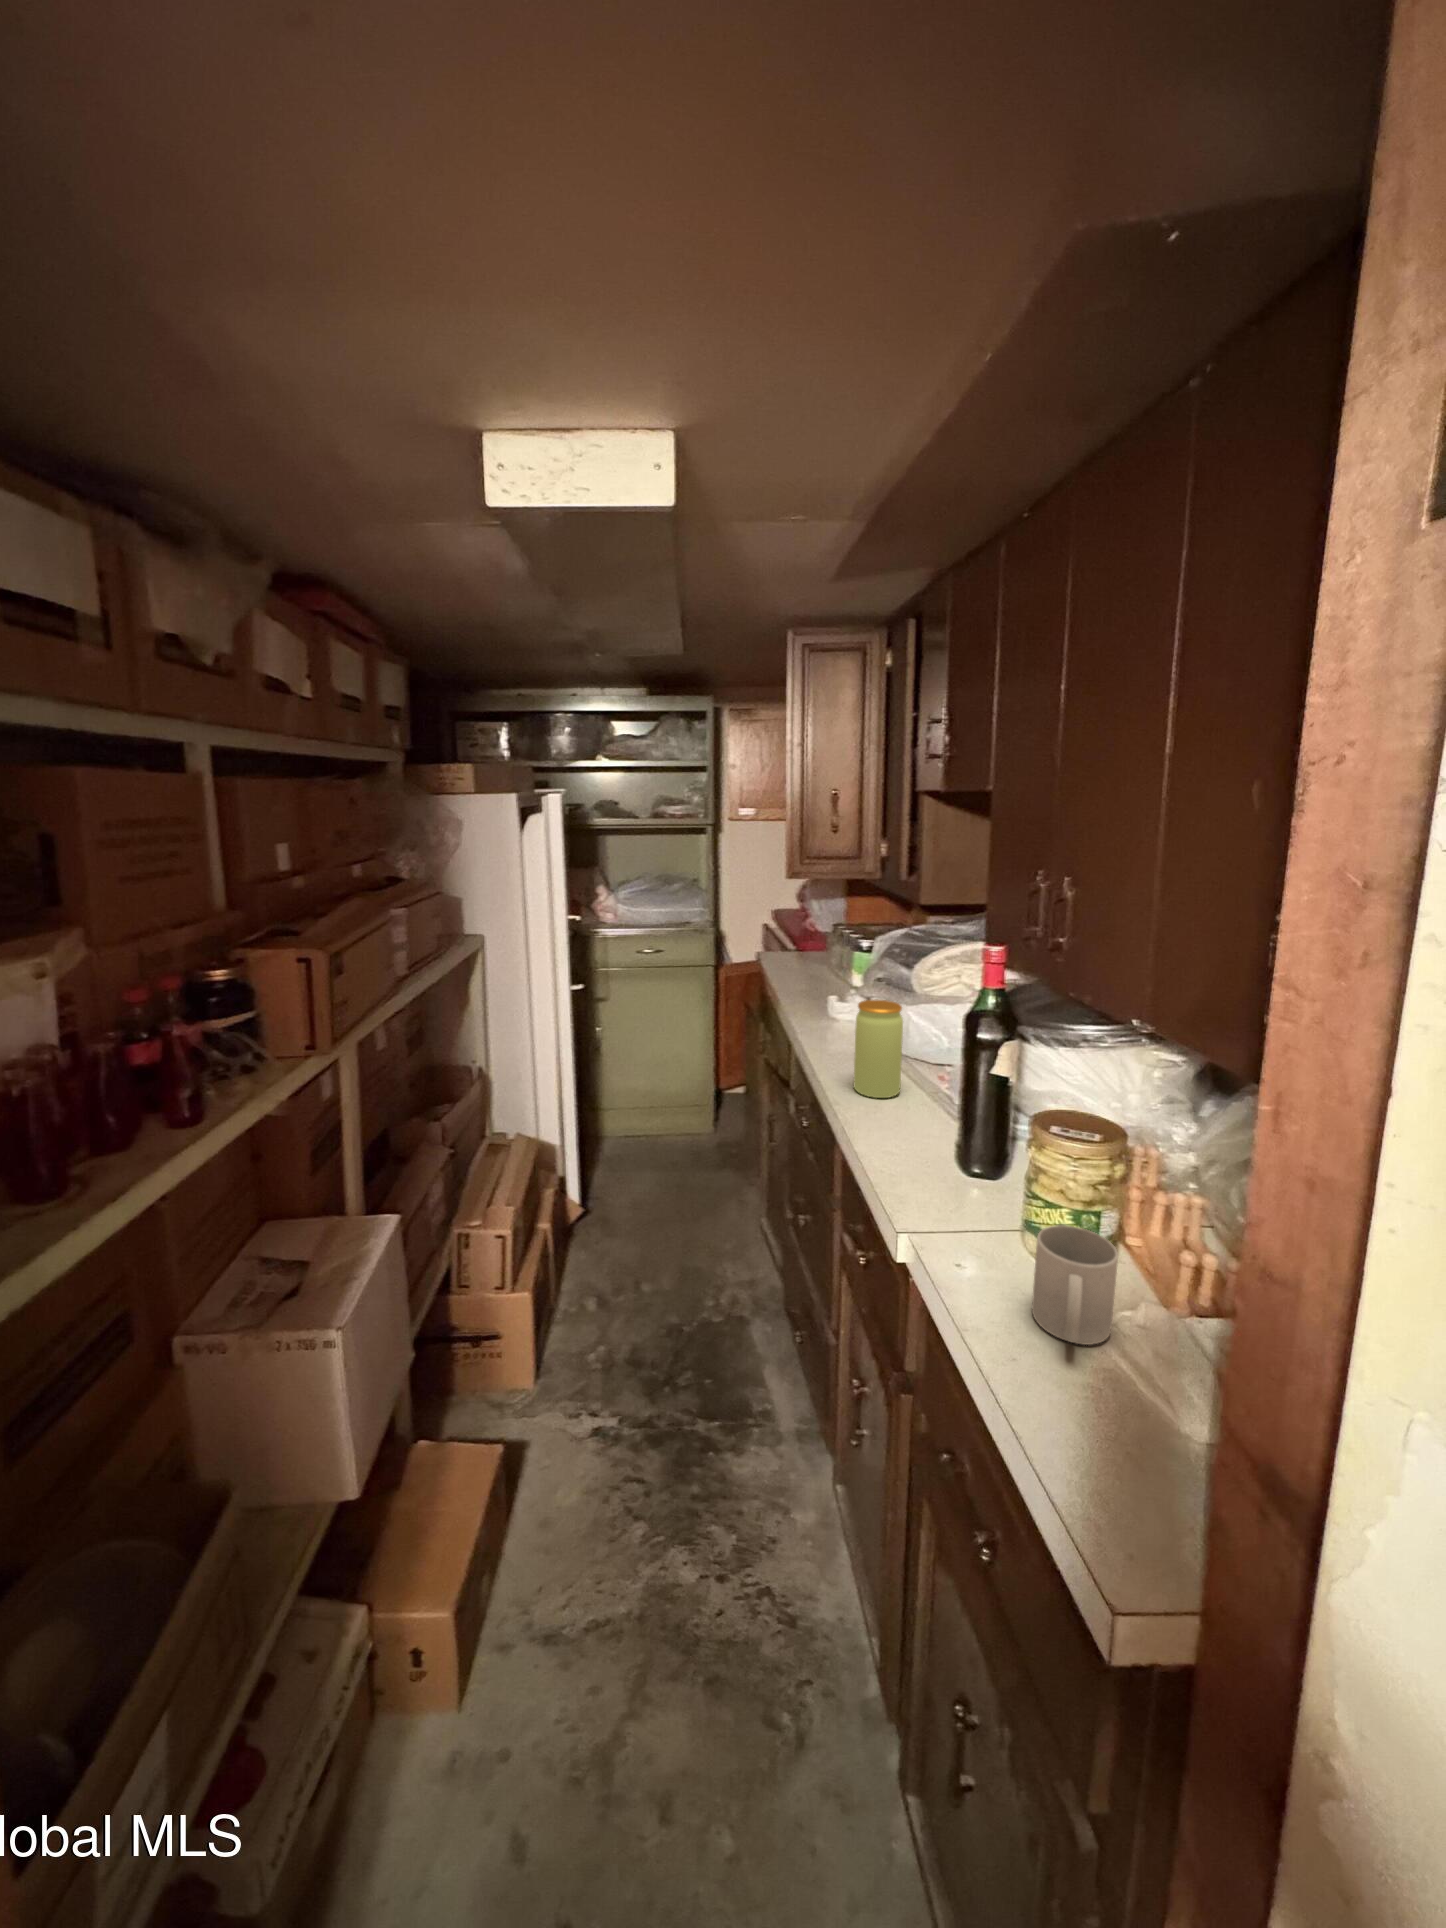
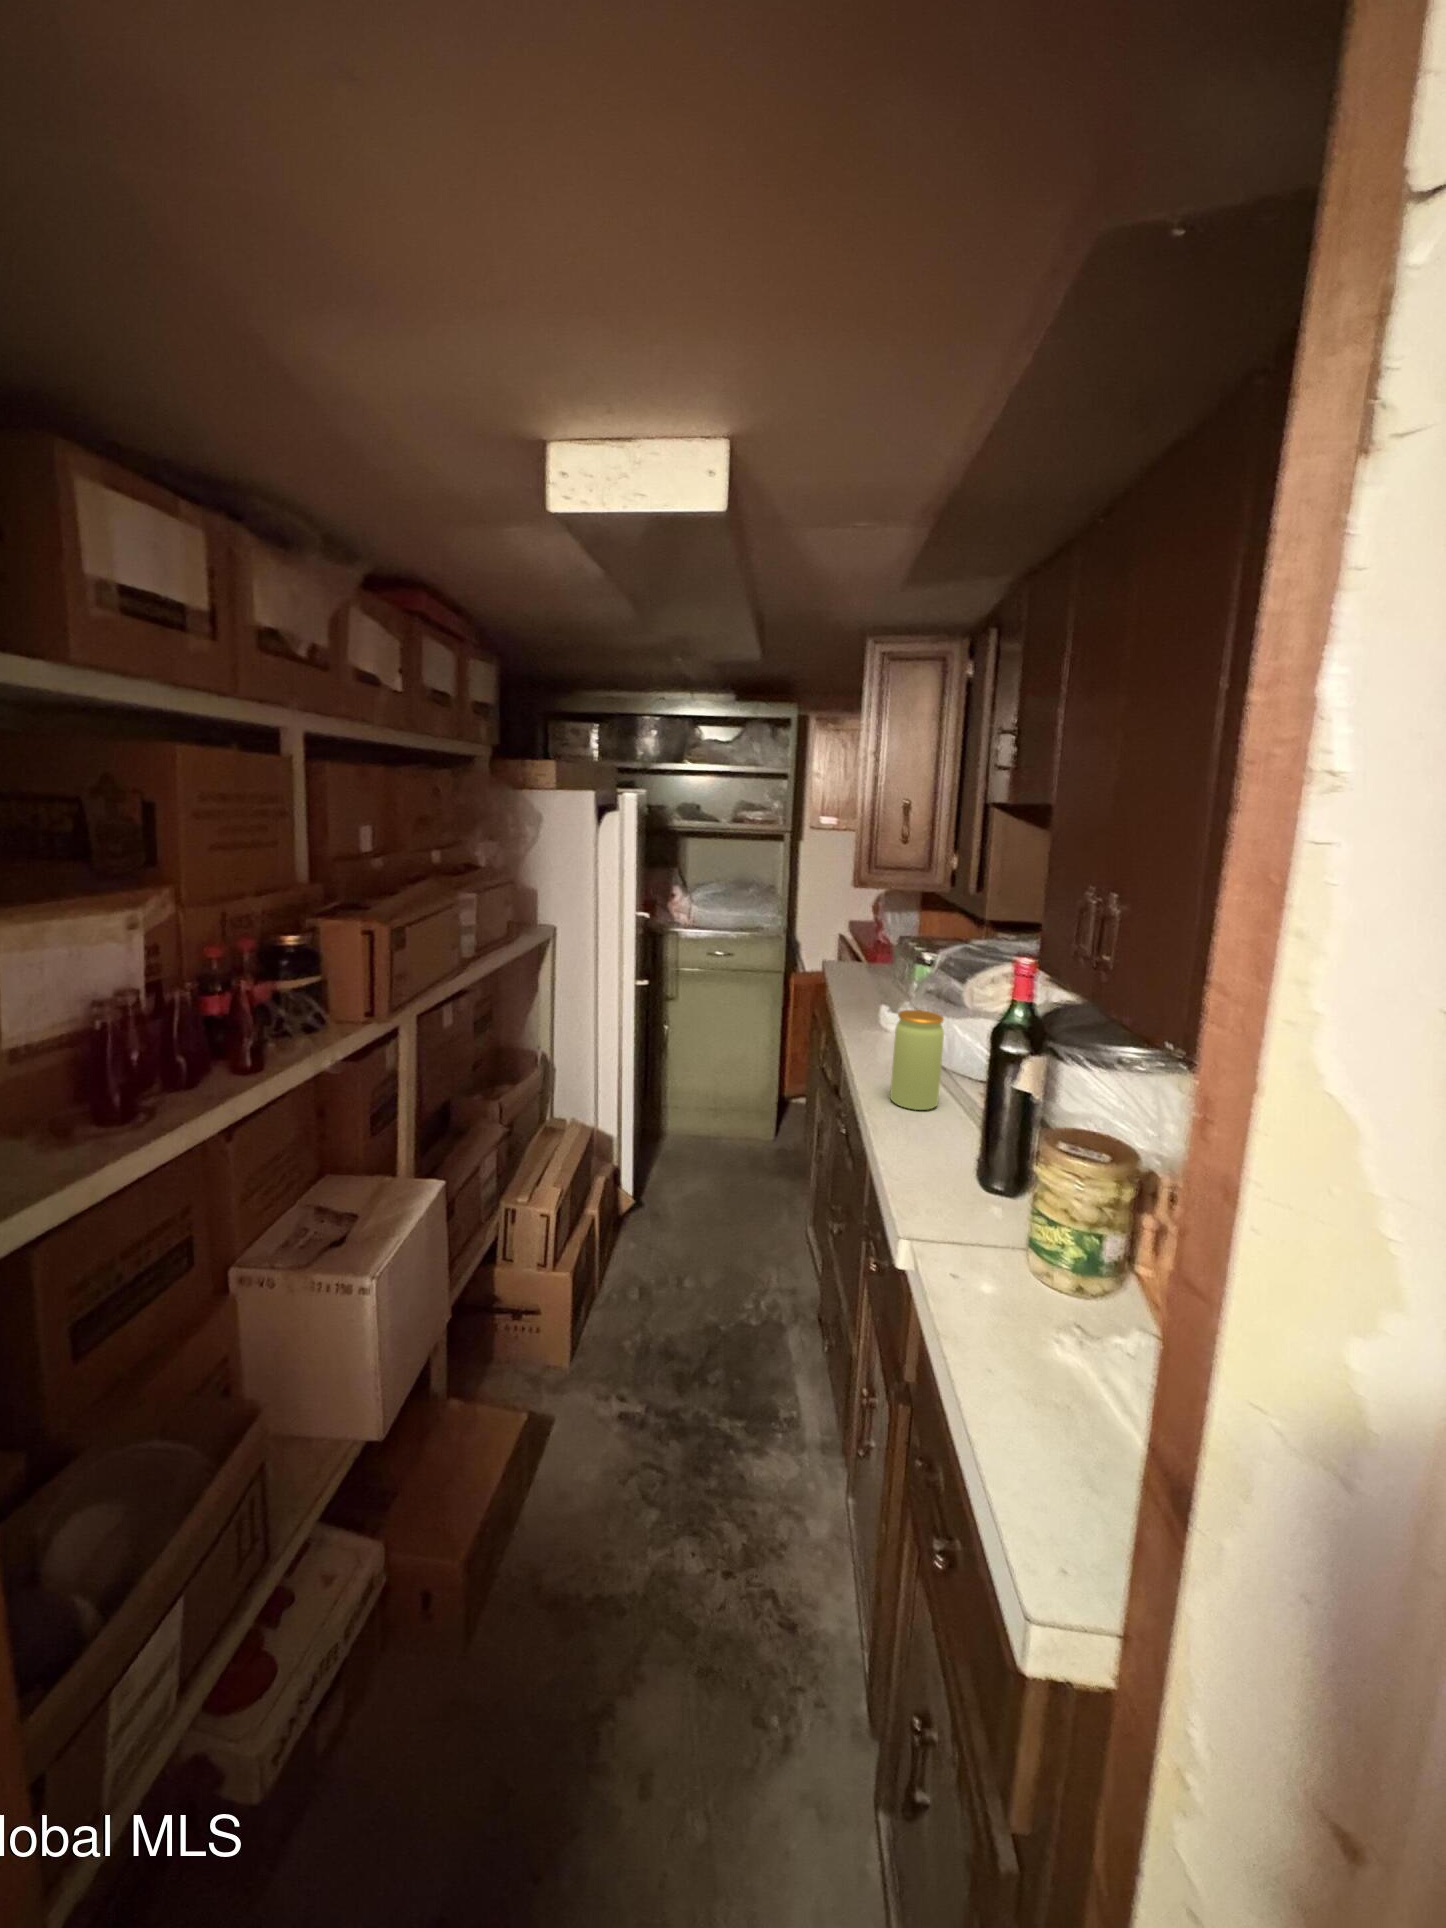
mug: present [1032,1225,1118,1345] -> none [1019,1242,1109,1366]

